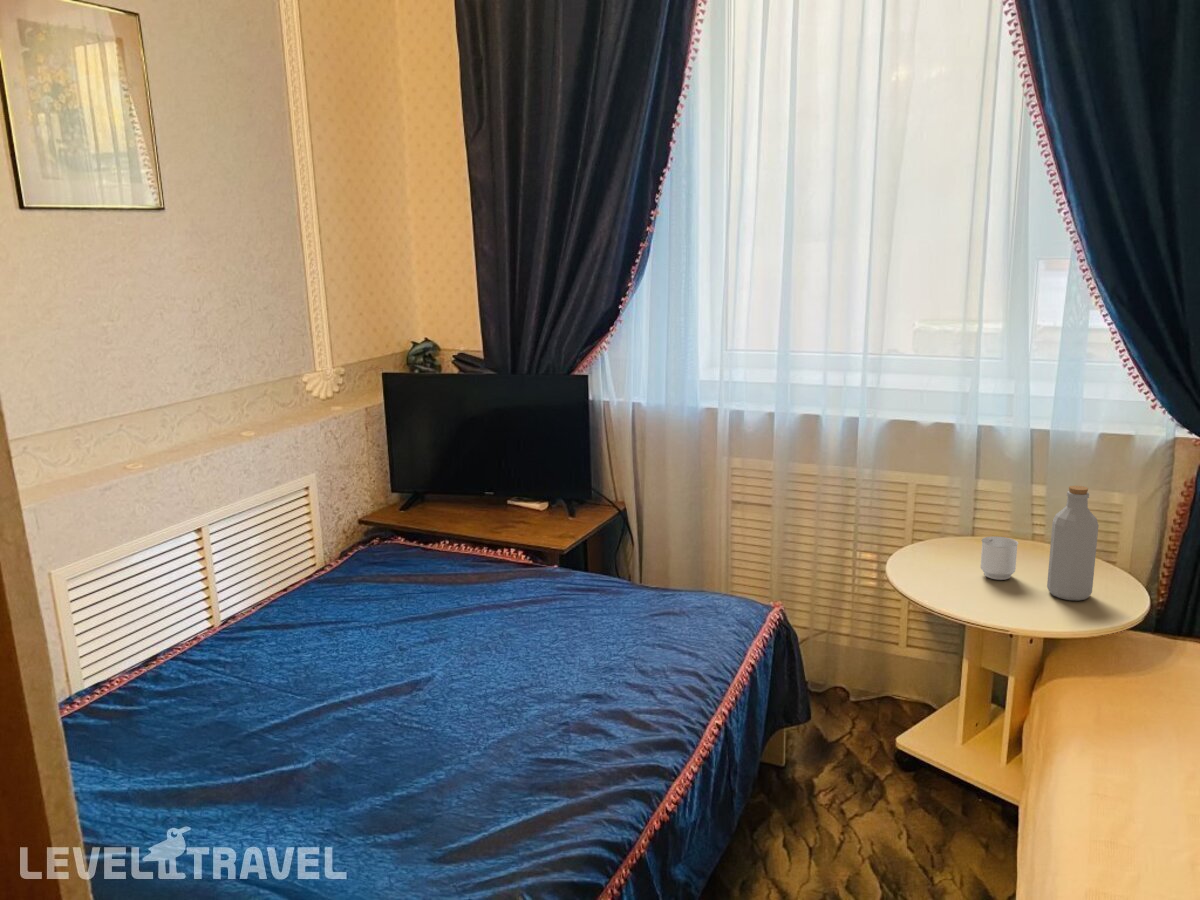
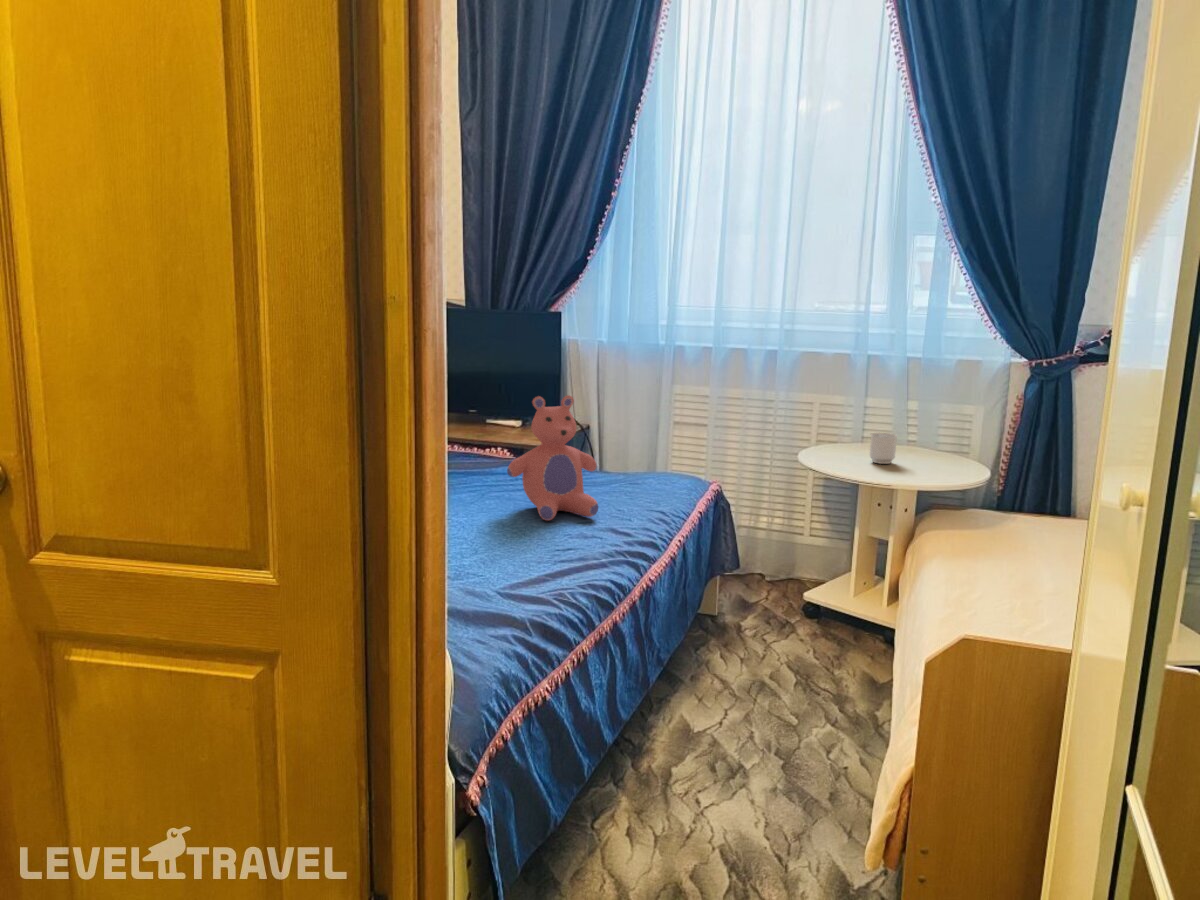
bottle: present [1047,486,1099,601] -> none [918,388,955,474]
teddy bear: none [490,534,610,708] -> present [507,395,598,521]

